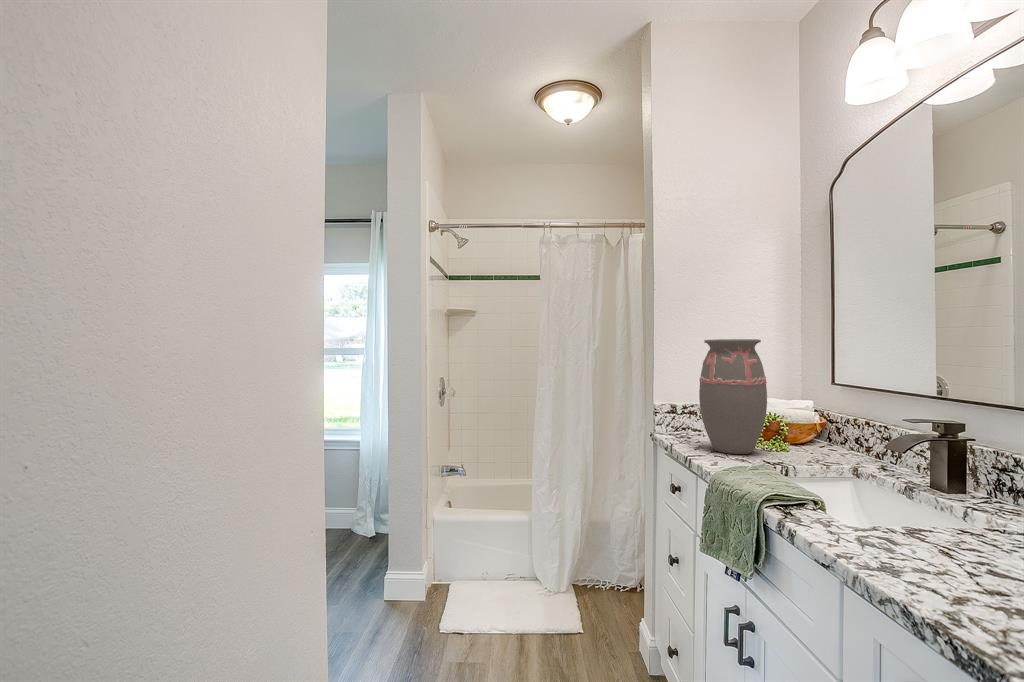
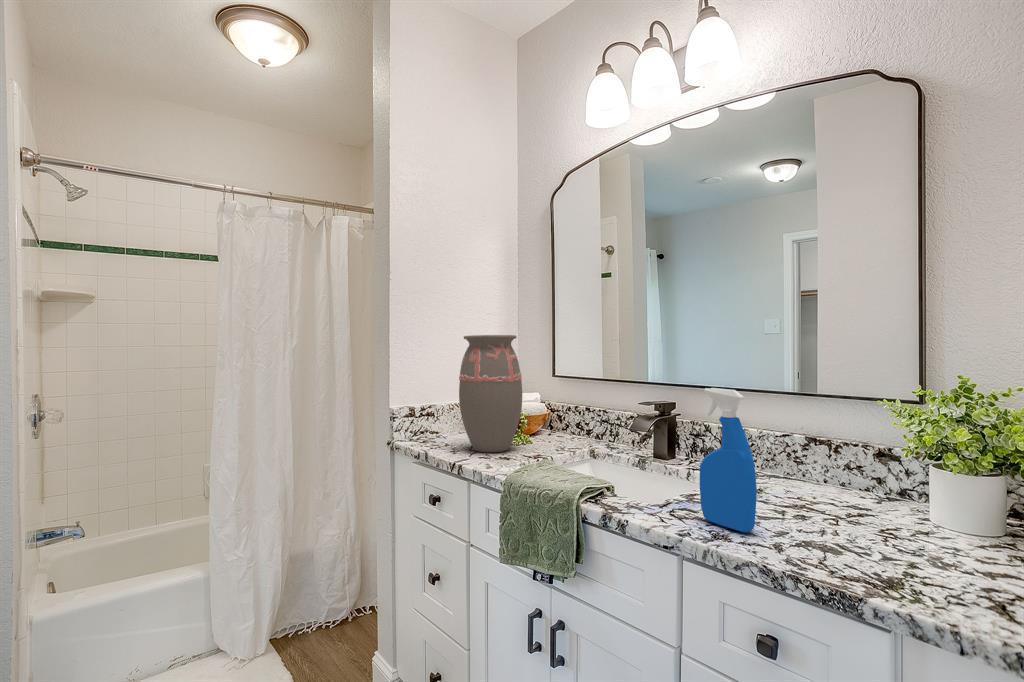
spray bottle: none [889,403,951,577] -> present [699,388,757,533]

